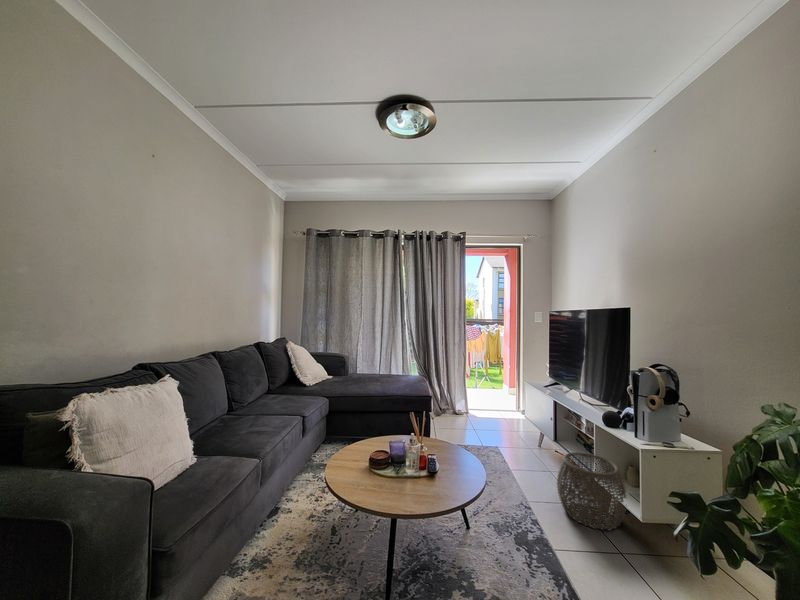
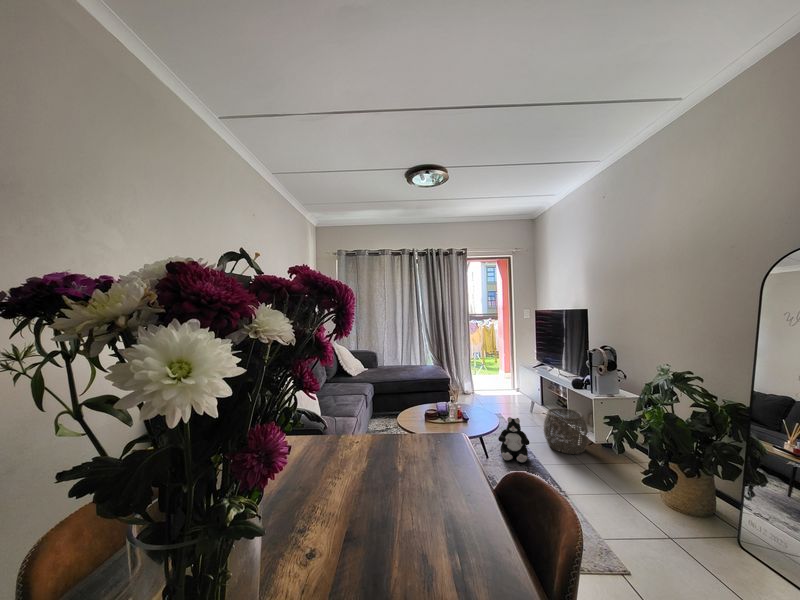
plush toy: none [487,466,534,543] -> present [498,417,529,462]

